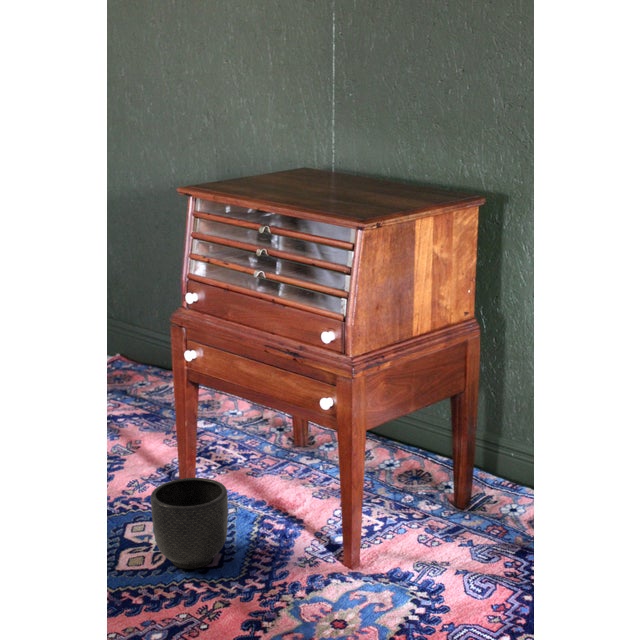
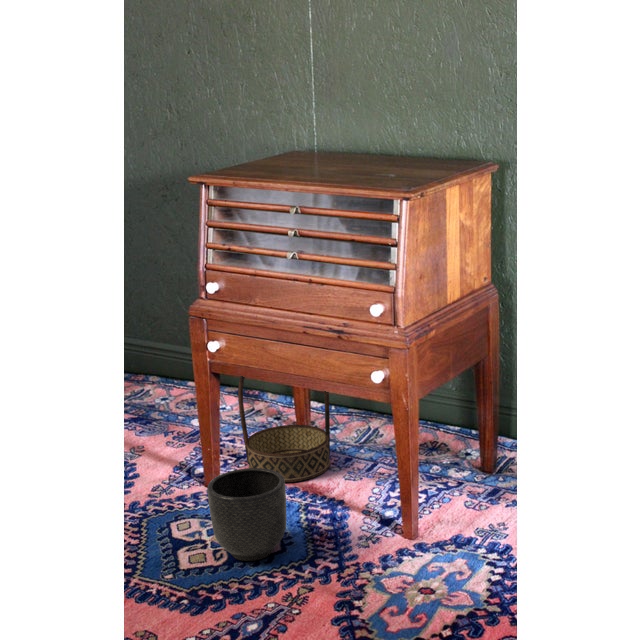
basket: none [221,356,310,495] -> present [238,376,330,482]

